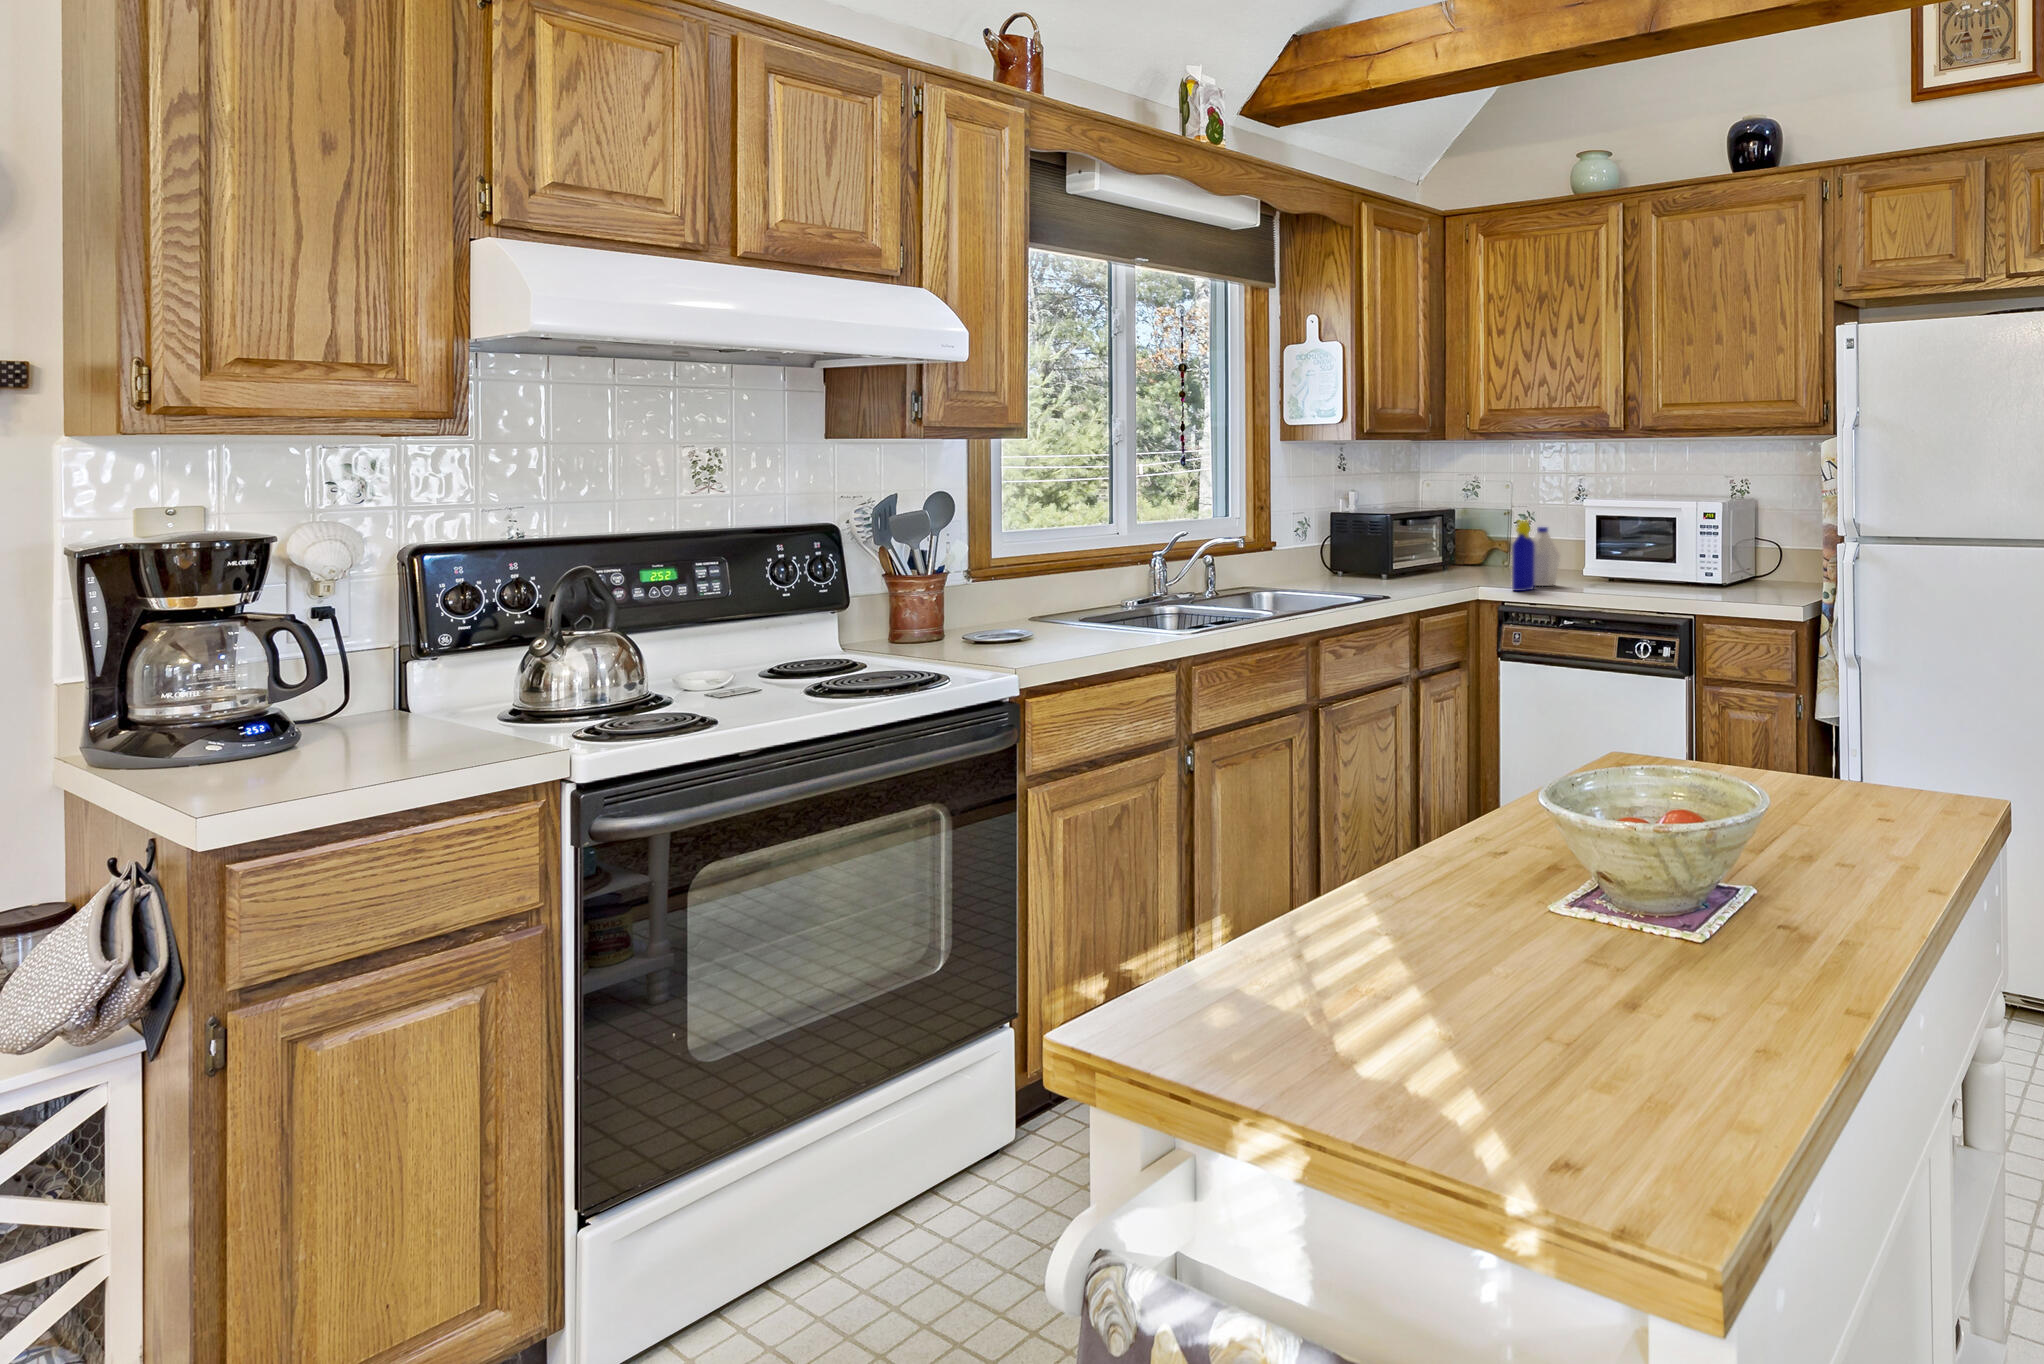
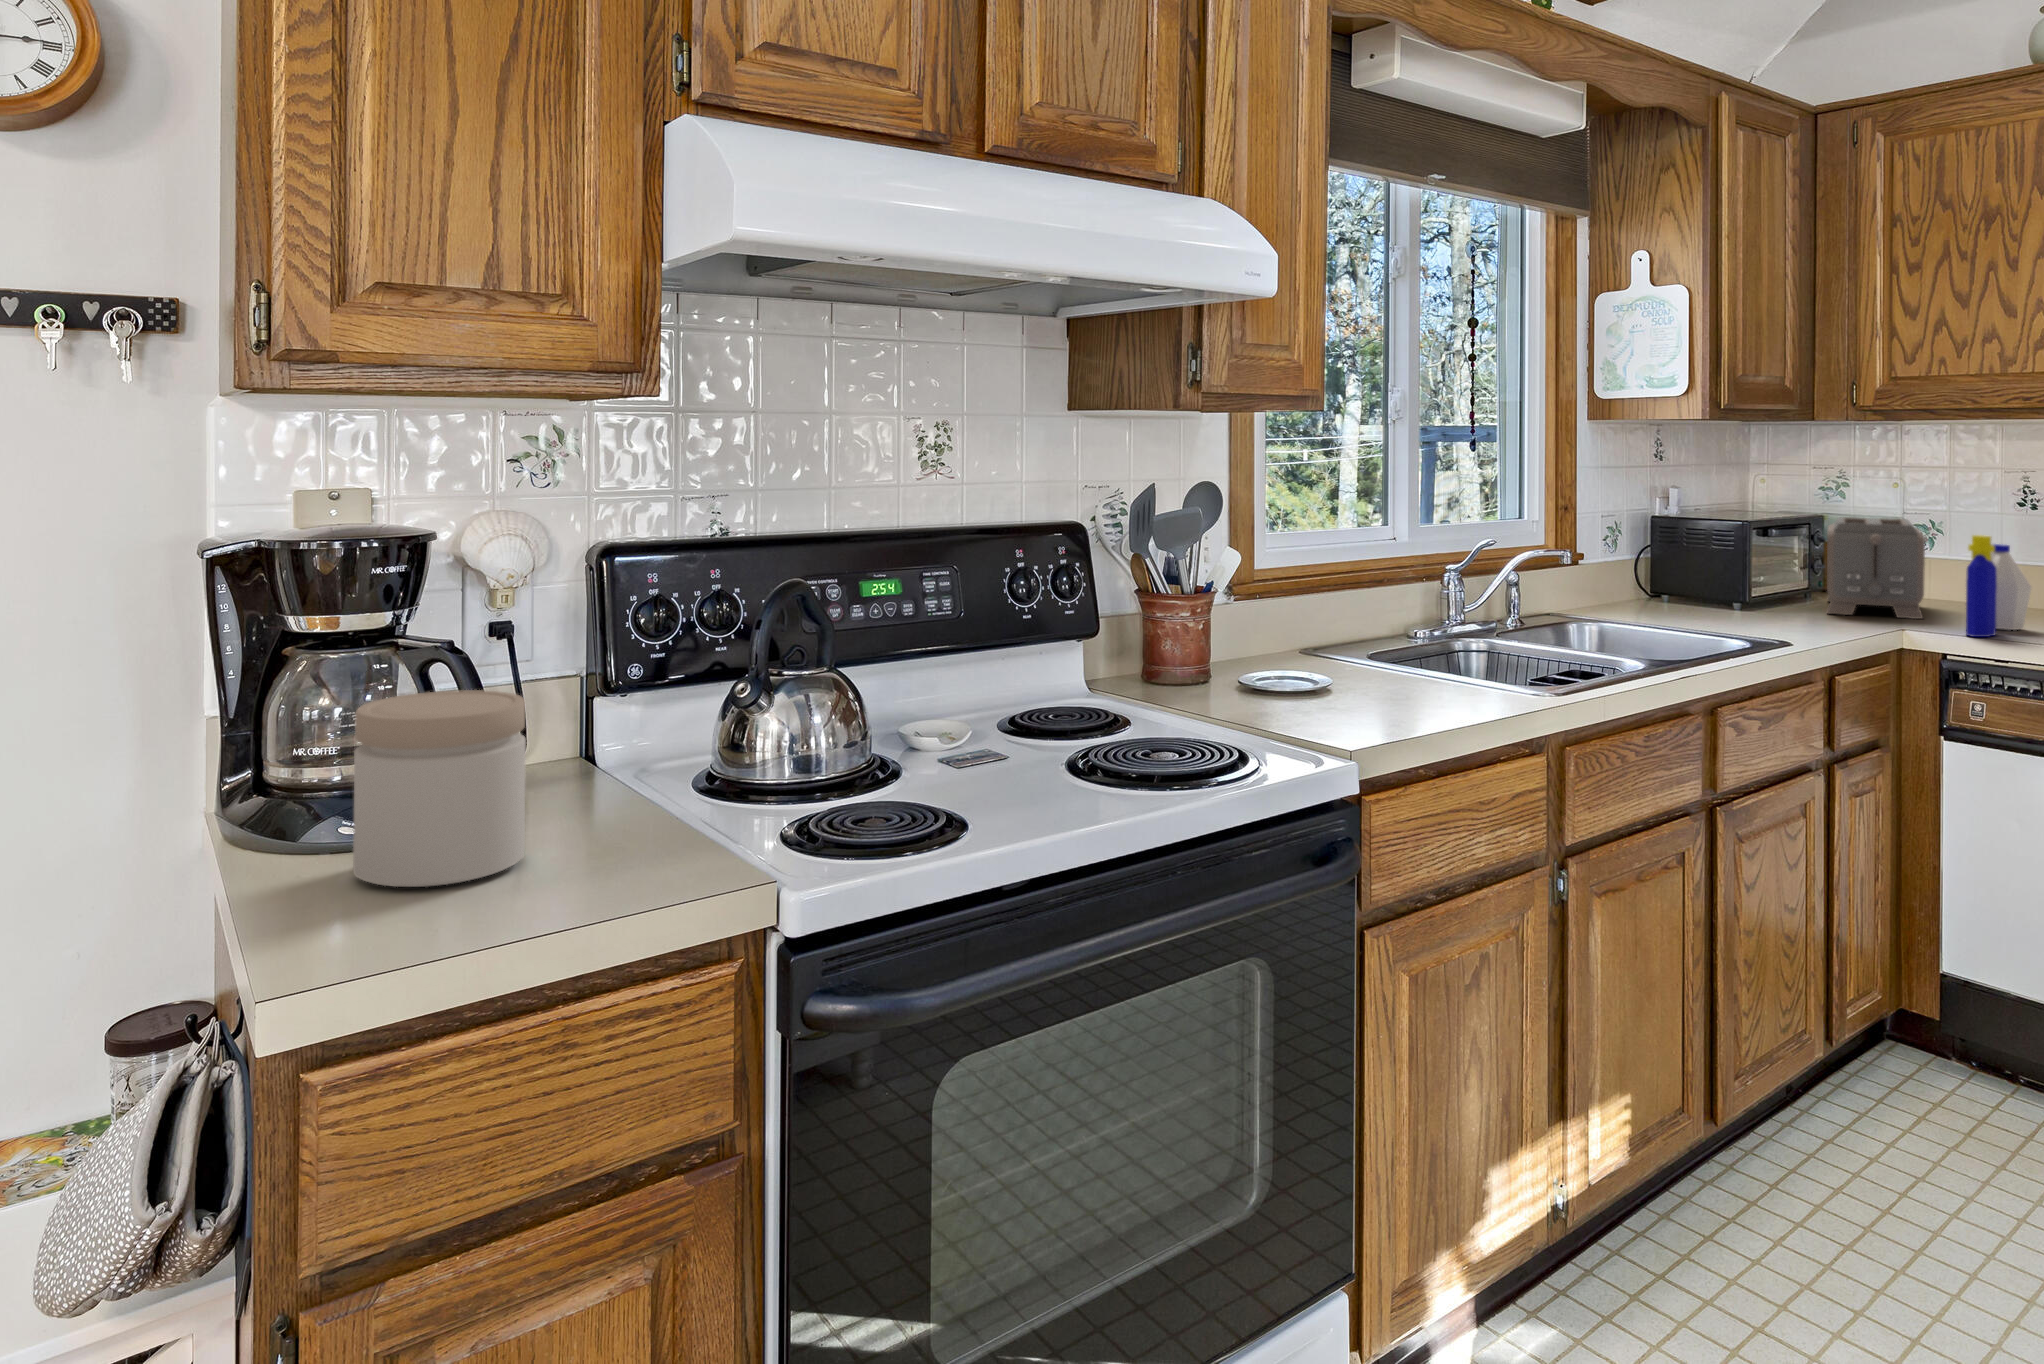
toaster: none [1439,510,1510,582] -> present [1827,517,1925,619]
jar: none [224,646,361,777] -> present [353,690,526,887]

